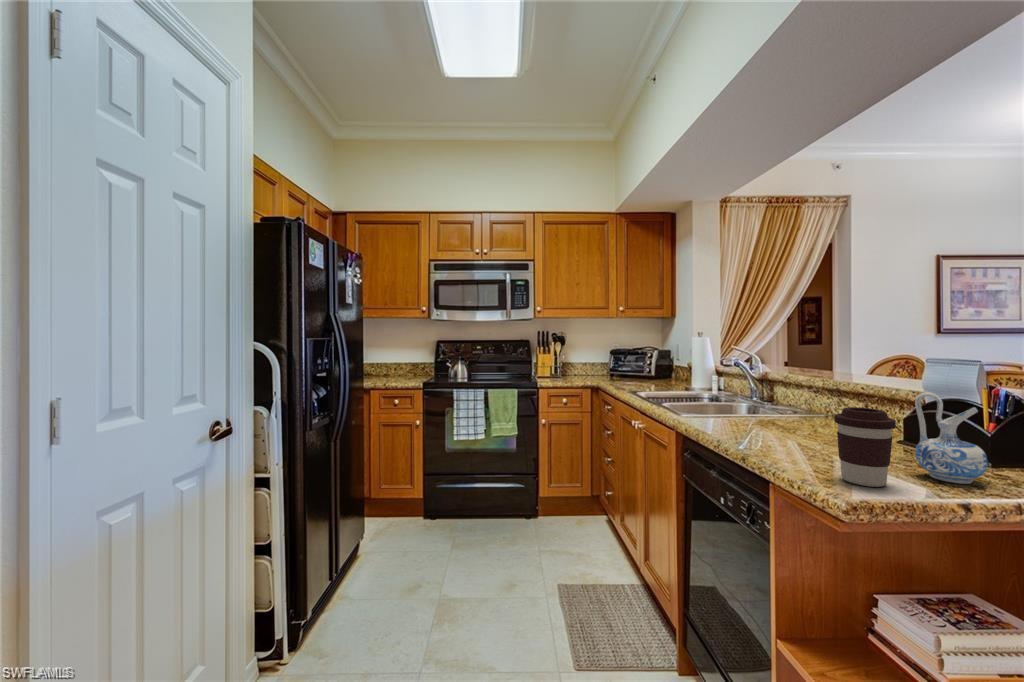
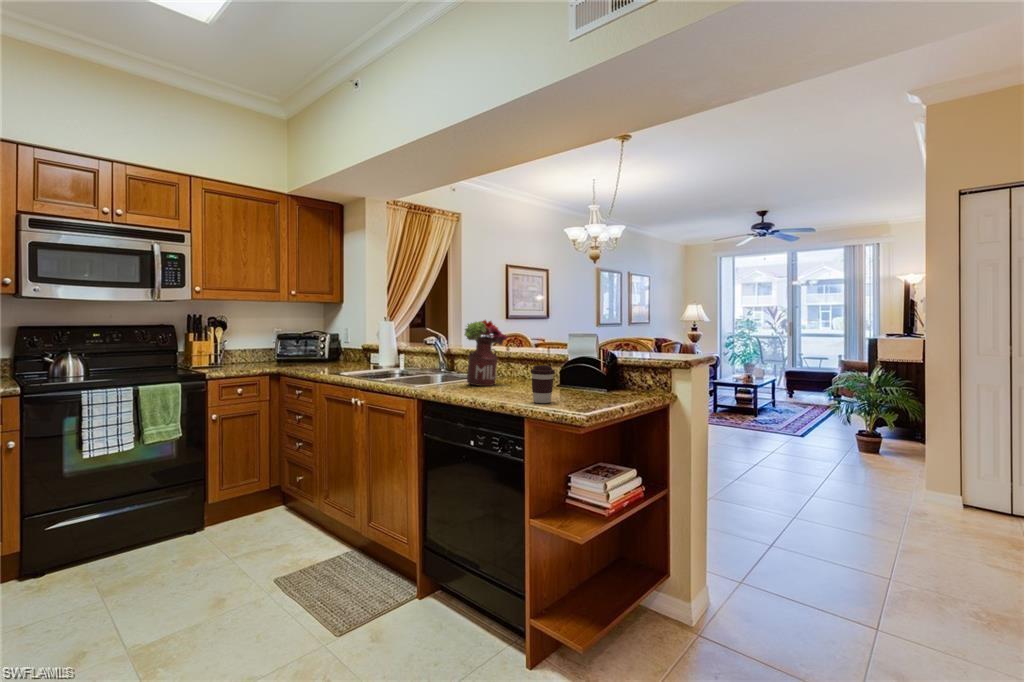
flower arrangement: none [762,326,848,431] -> present [465,320,508,386]
ceramic pitcher: present [915,392,988,484] -> none [554,356,579,397]

